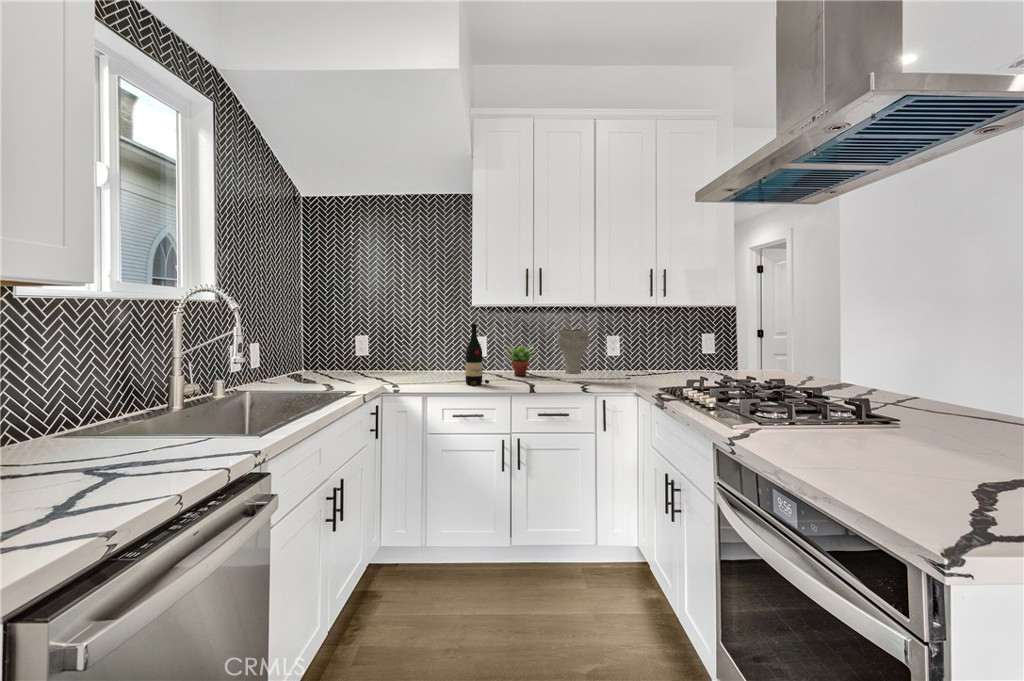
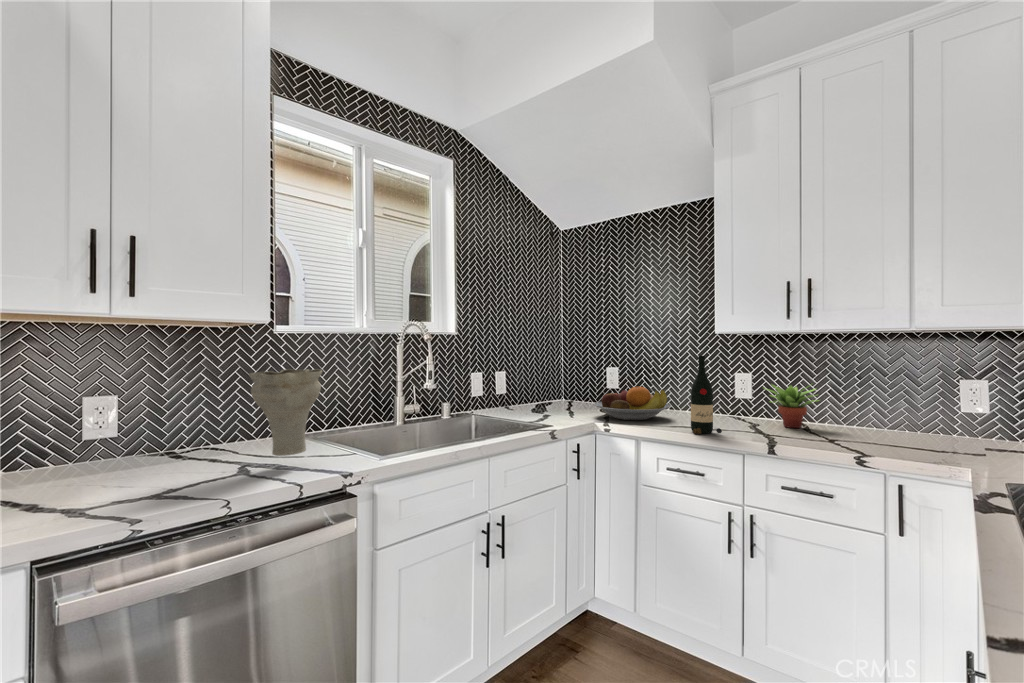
vase: present [556,329,590,374] -> present [249,369,322,456]
fruit bowl: none [367,352,434,382] -> present [594,387,670,420]

